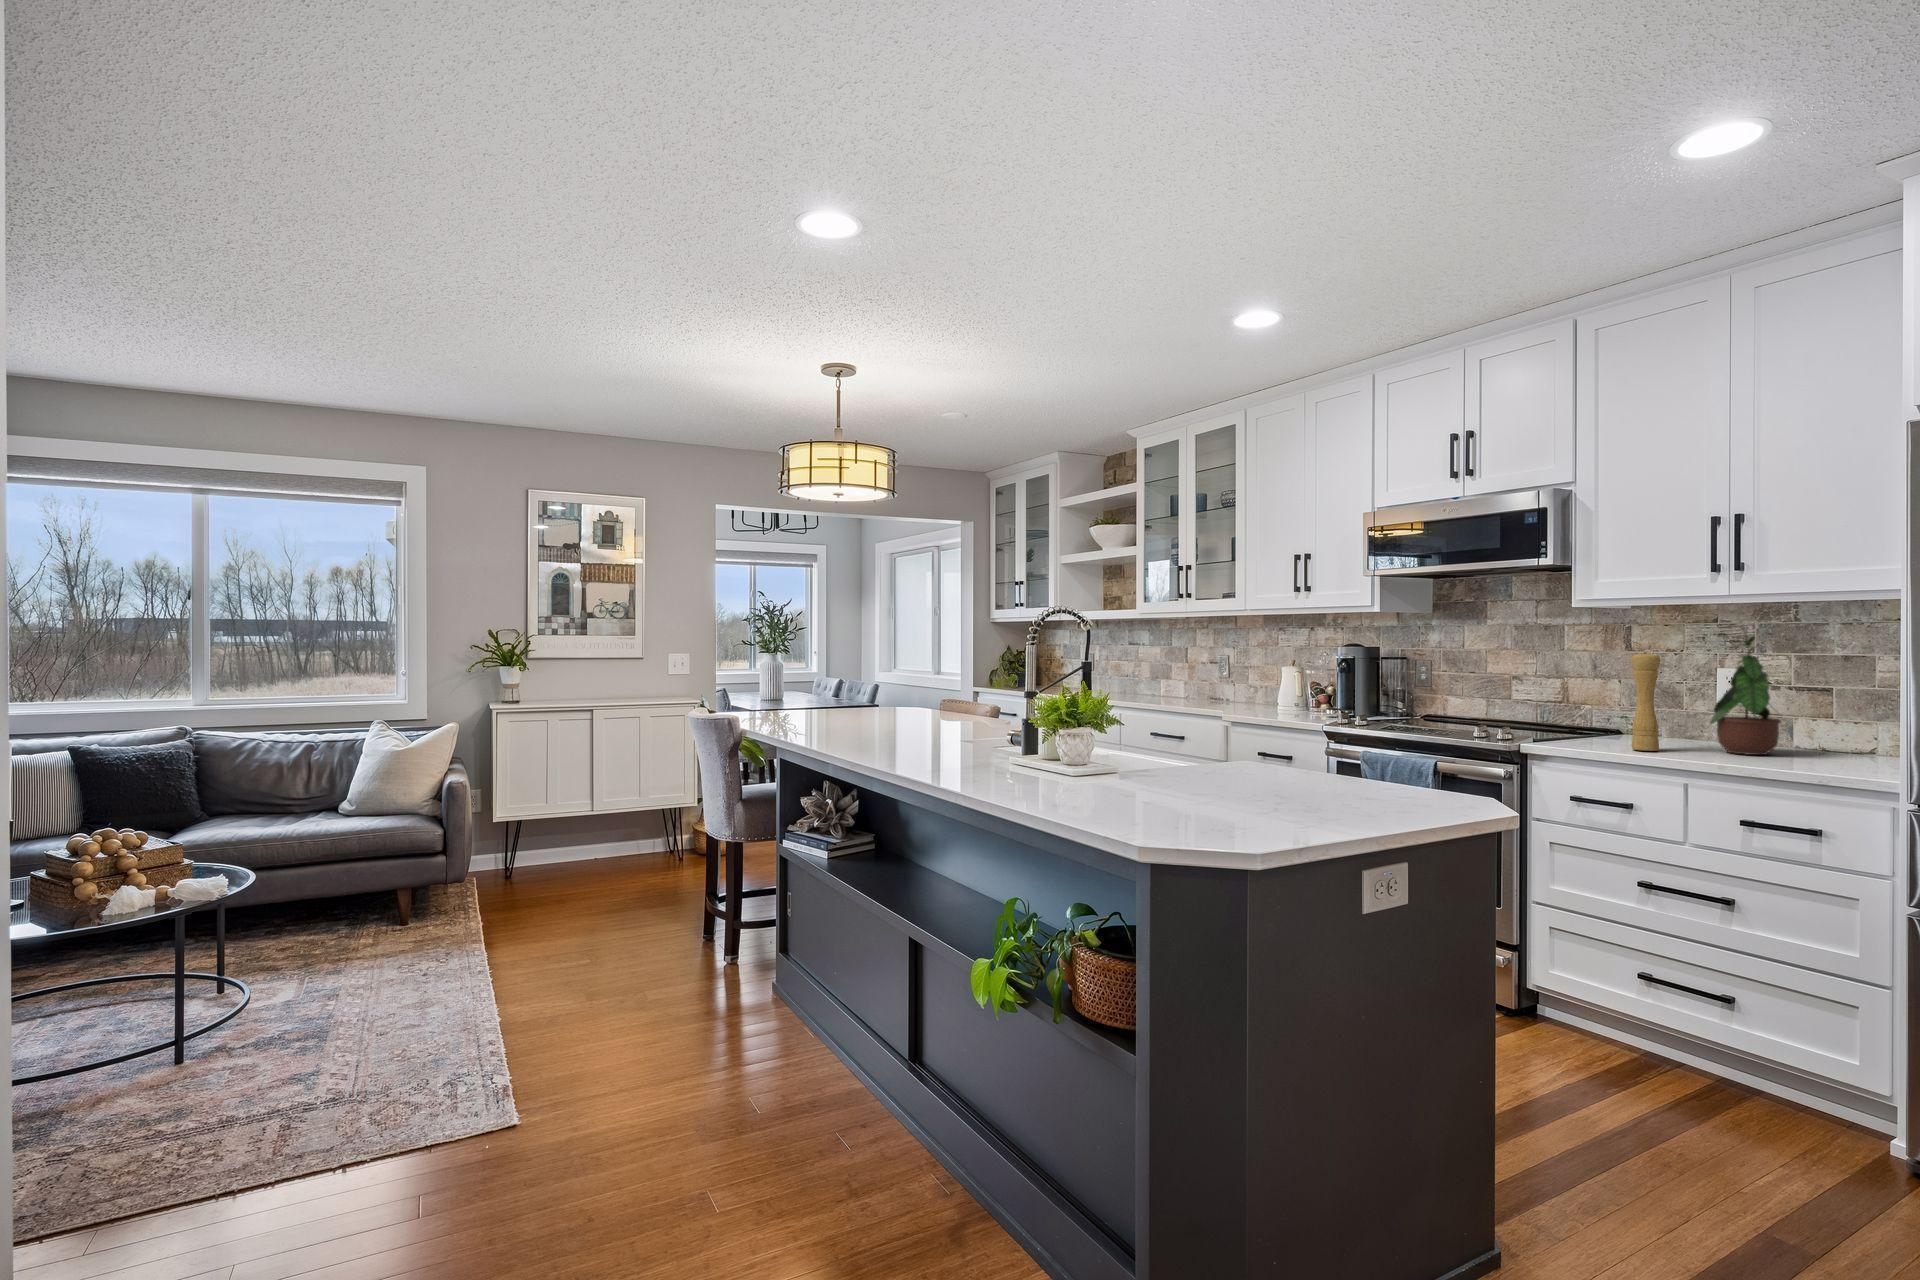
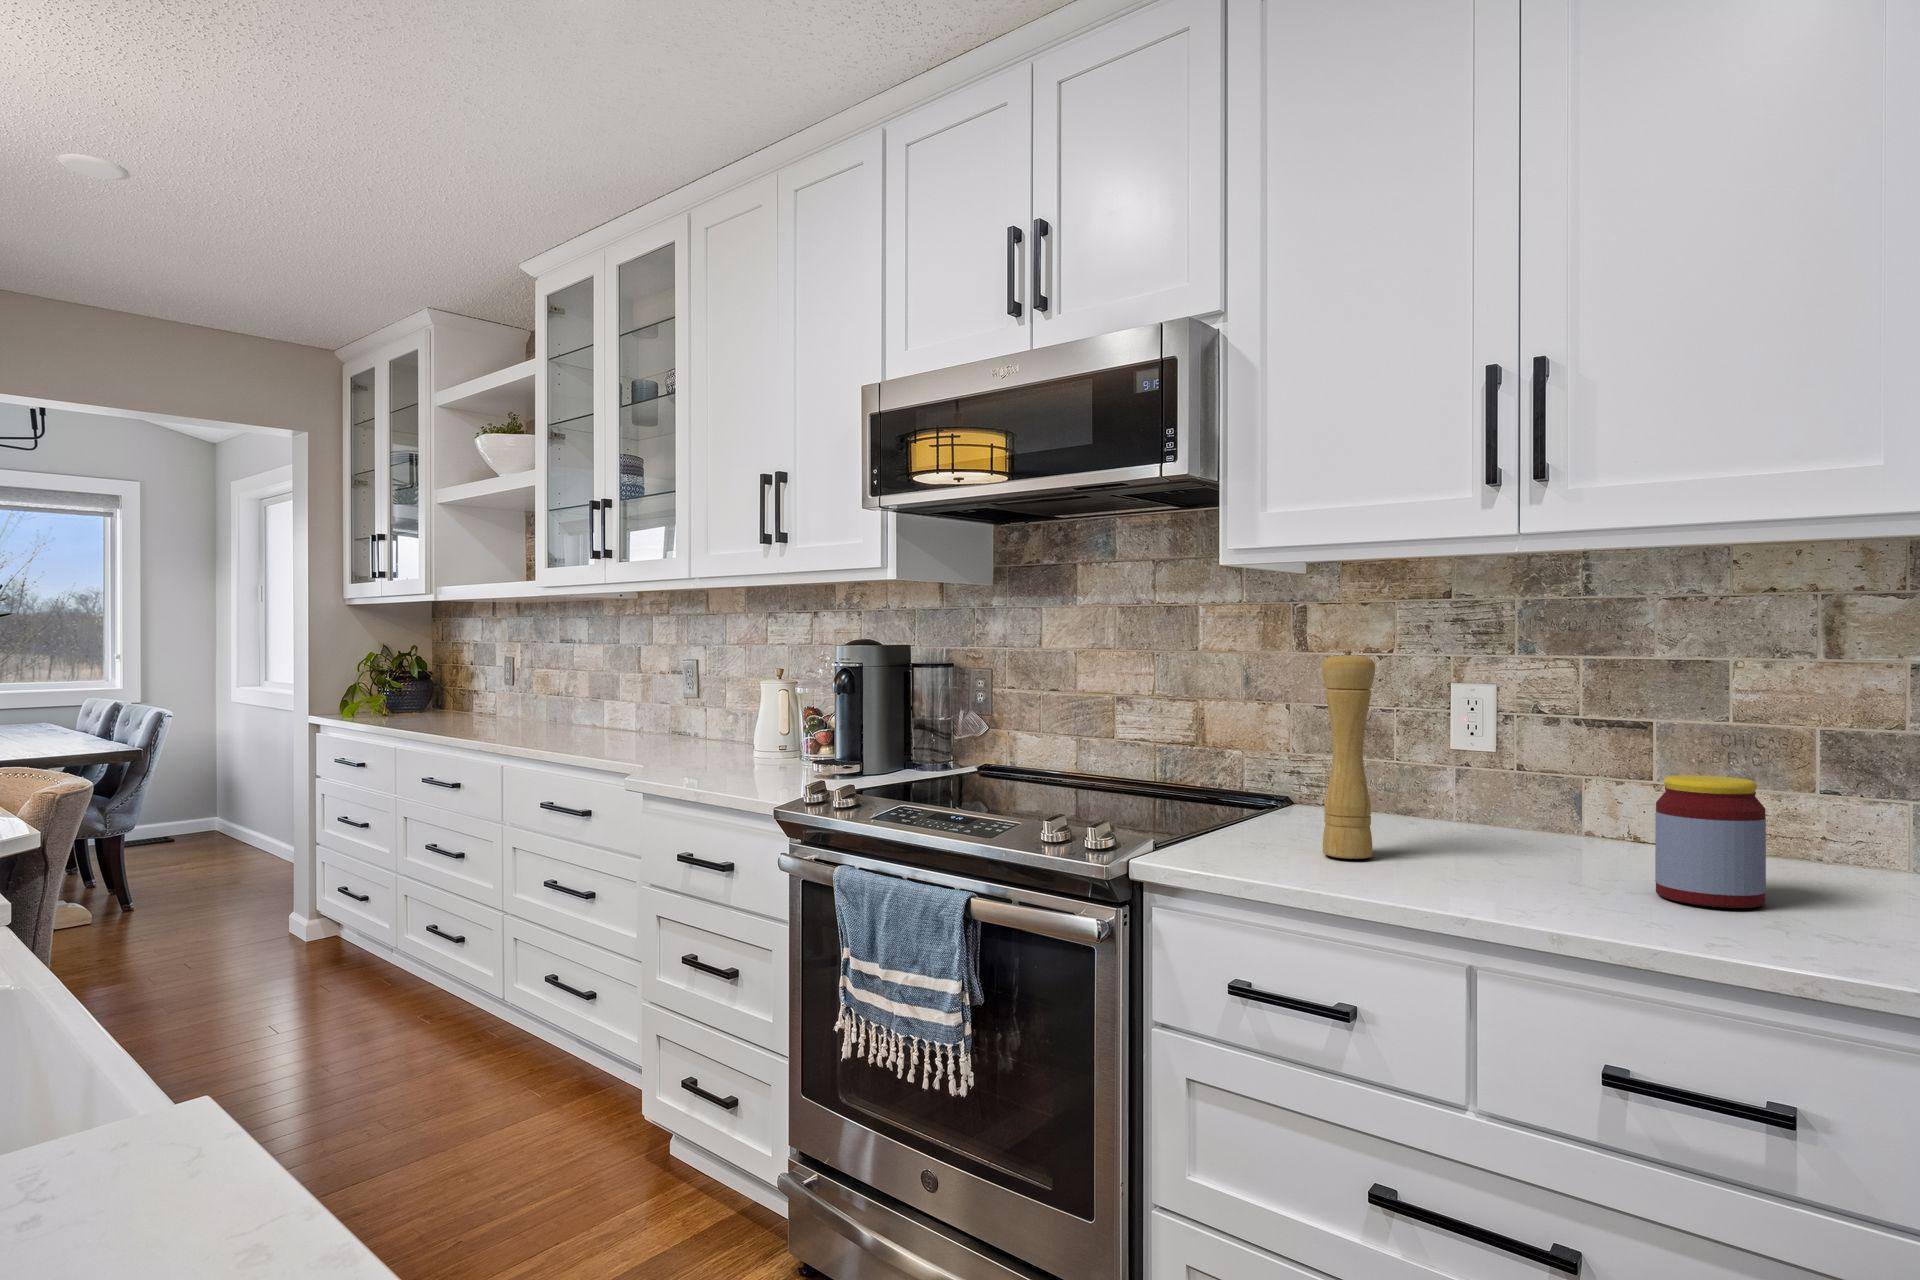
potted plant: present [1710,636,1781,755] -> none [1448,617,1605,863]
jar: none [1805,710,1861,769] -> present [1655,775,1766,908]

